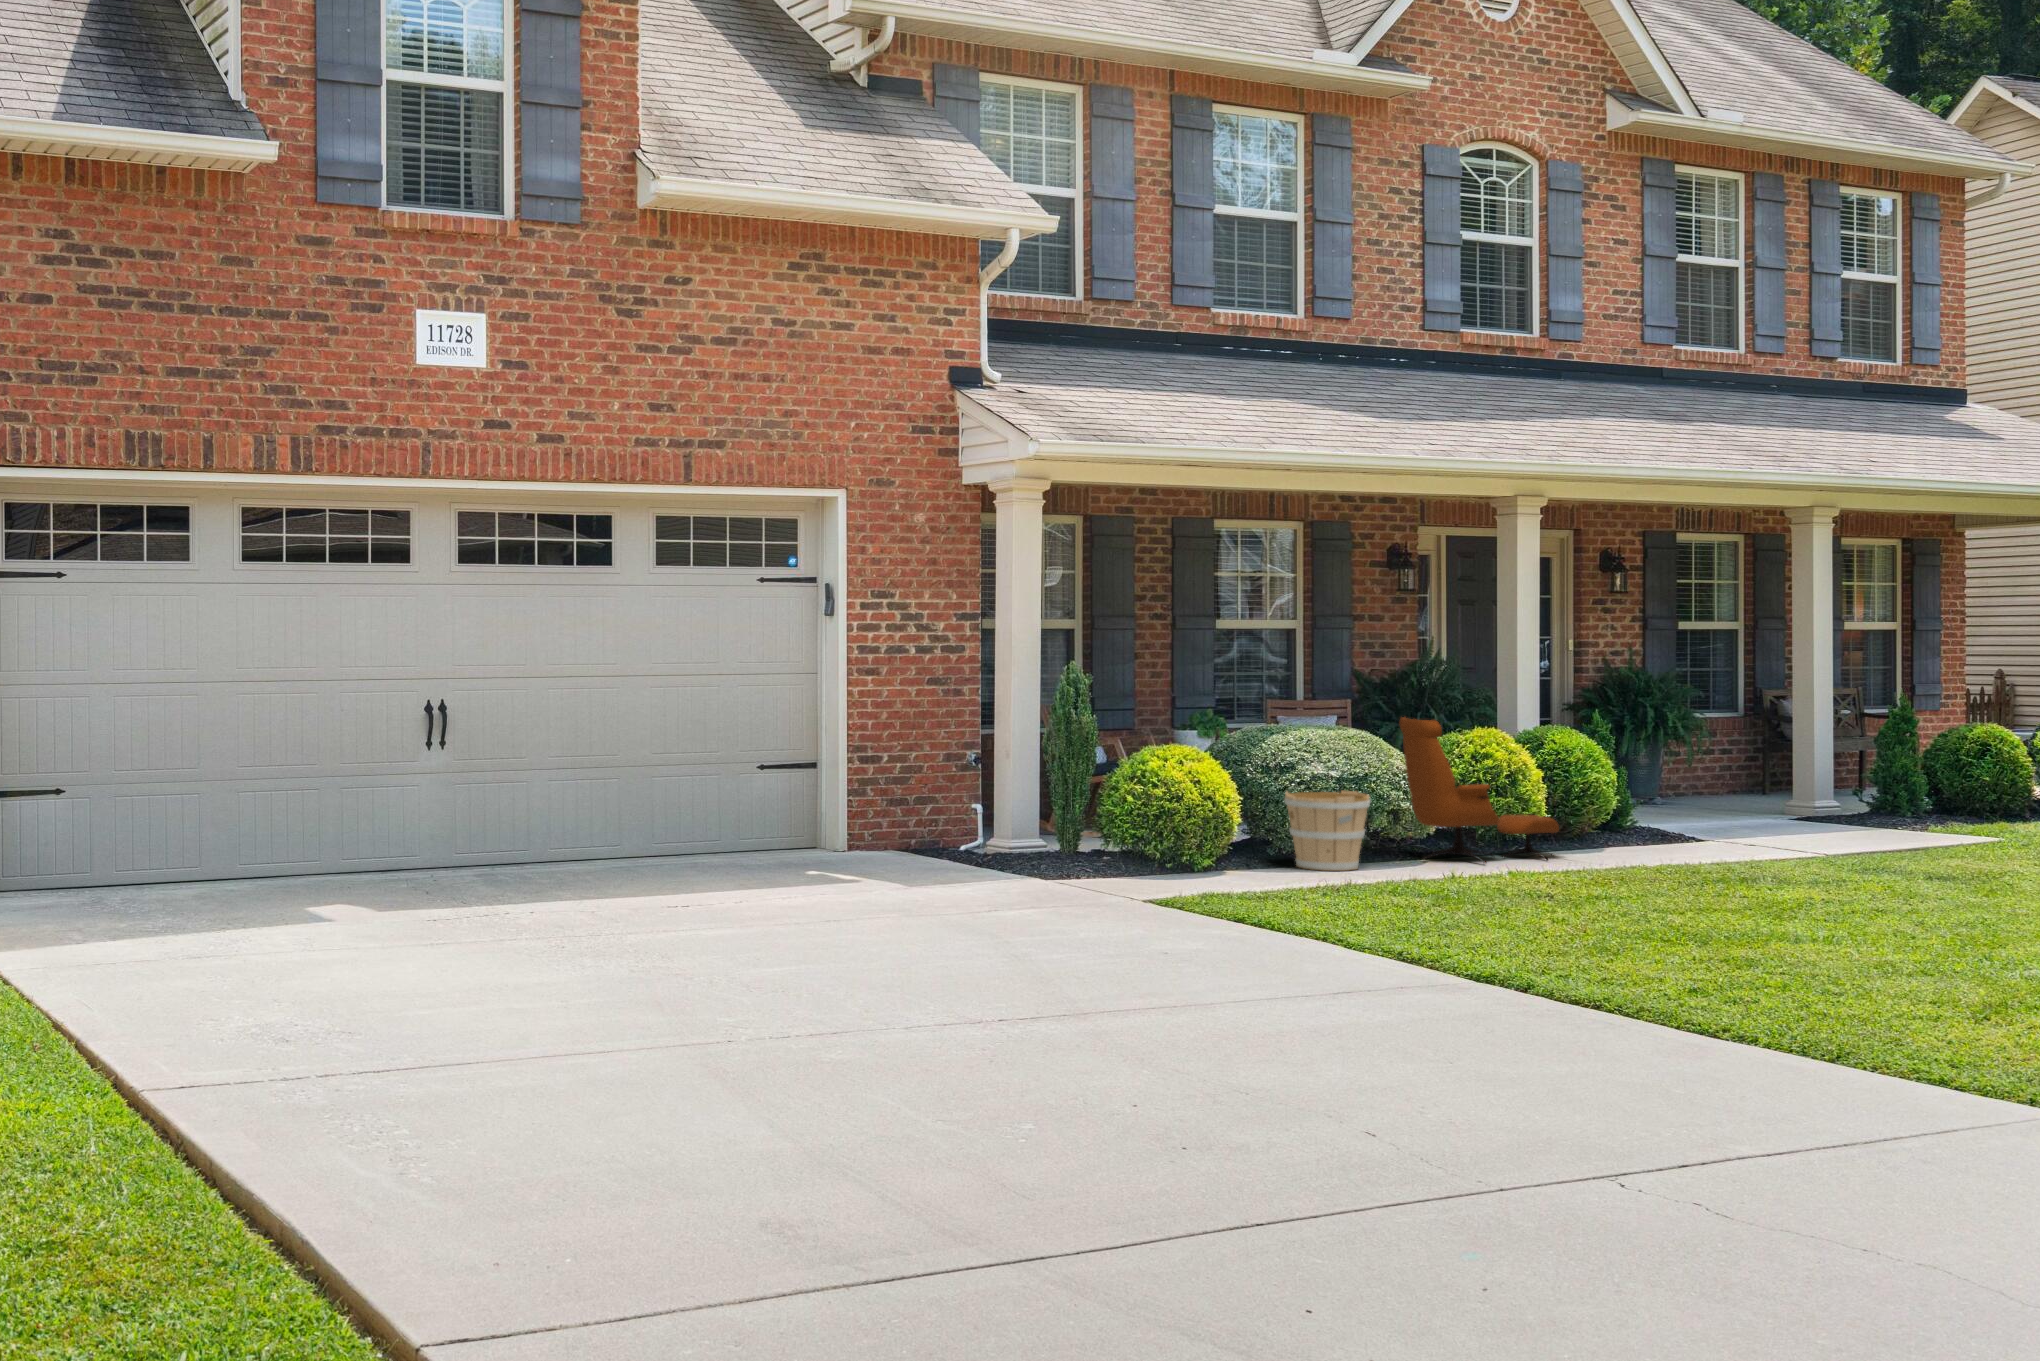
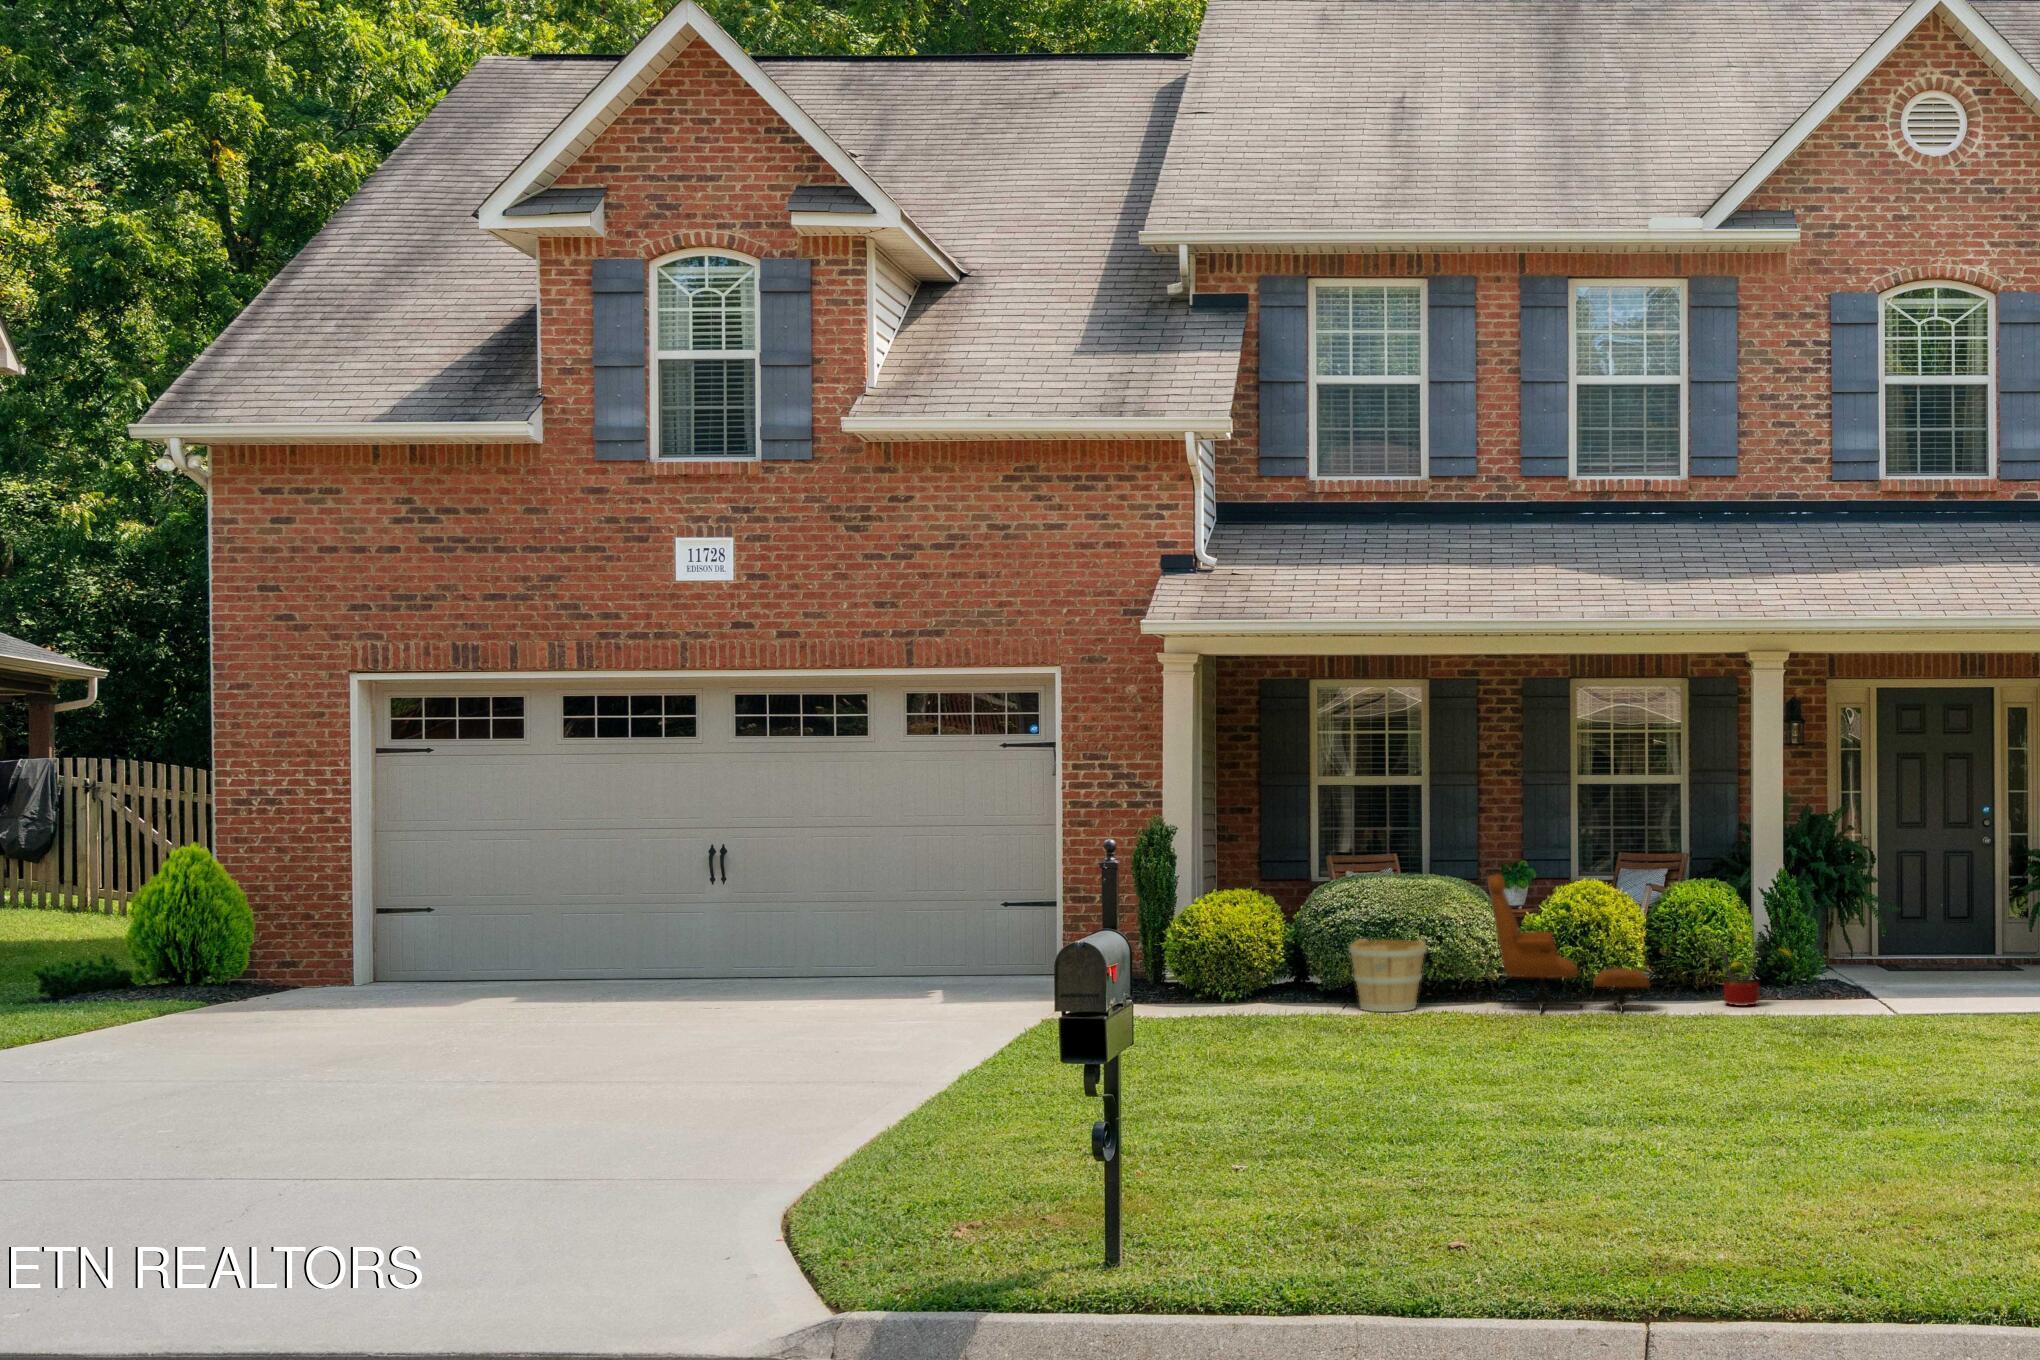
decorative plant: none [1548,758,1640,849] -> present [1702,924,1790,1006]

